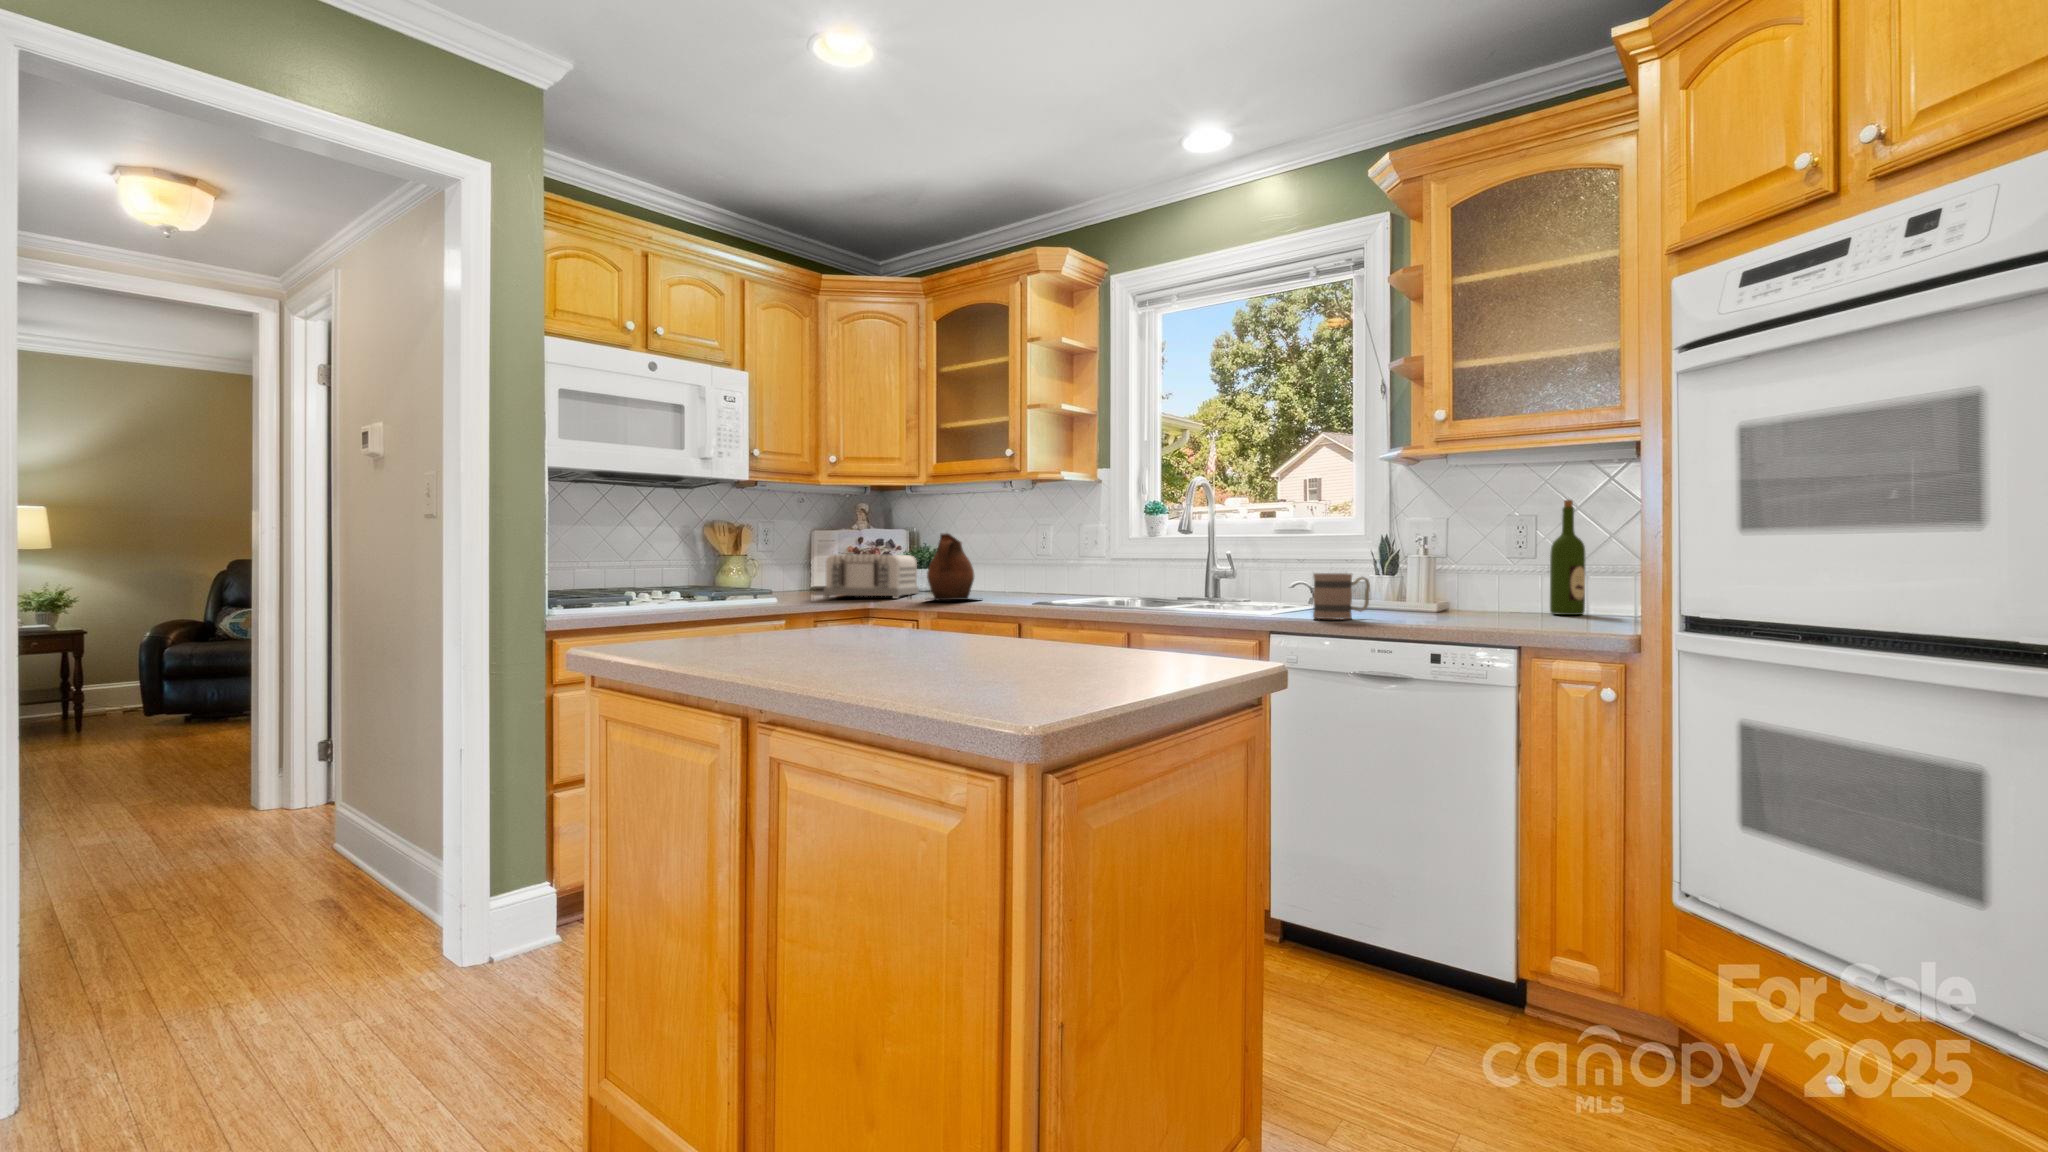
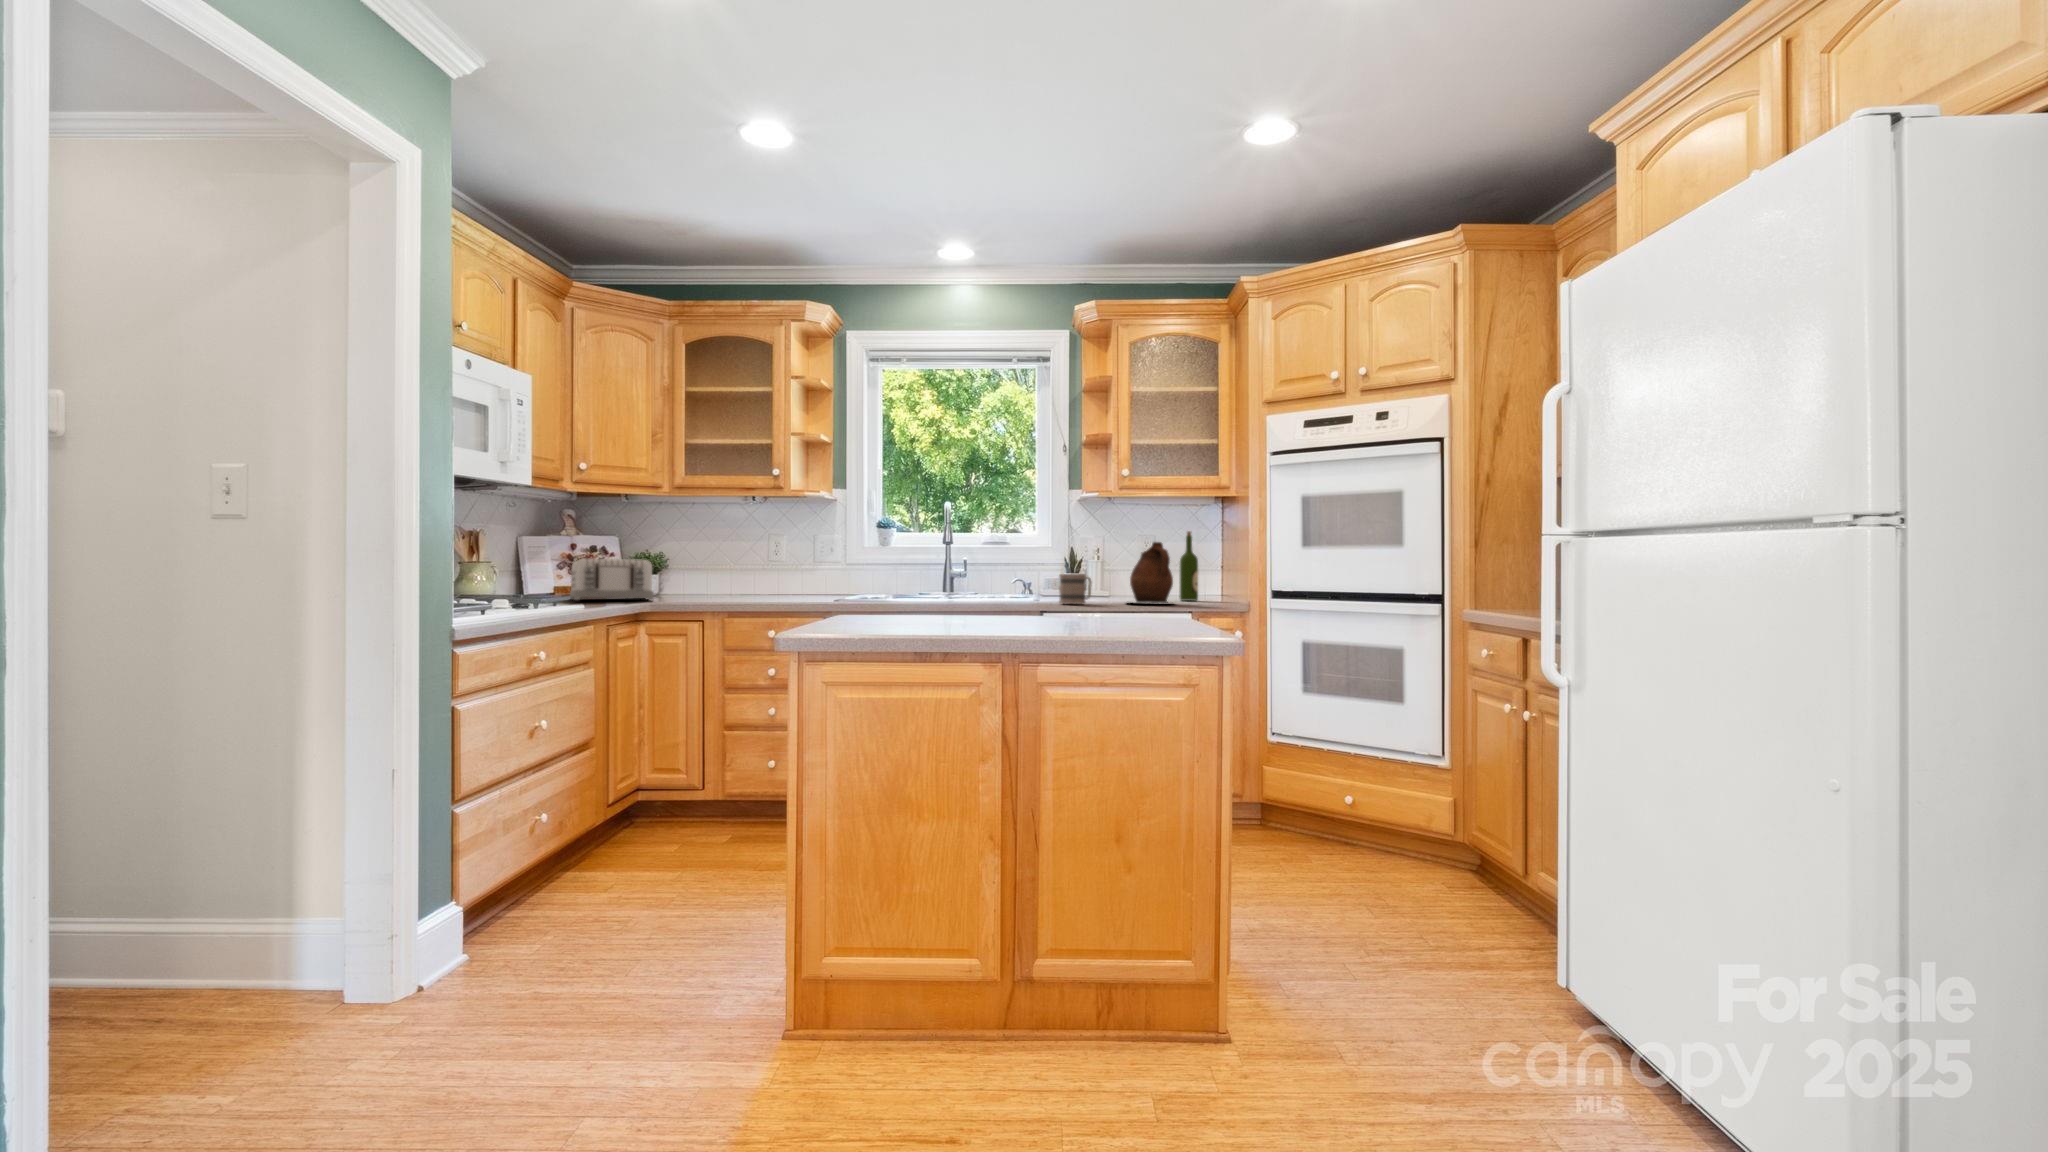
ceramic pitcher: present [926,533,974,600] -> present [1130,542,1173,603]

